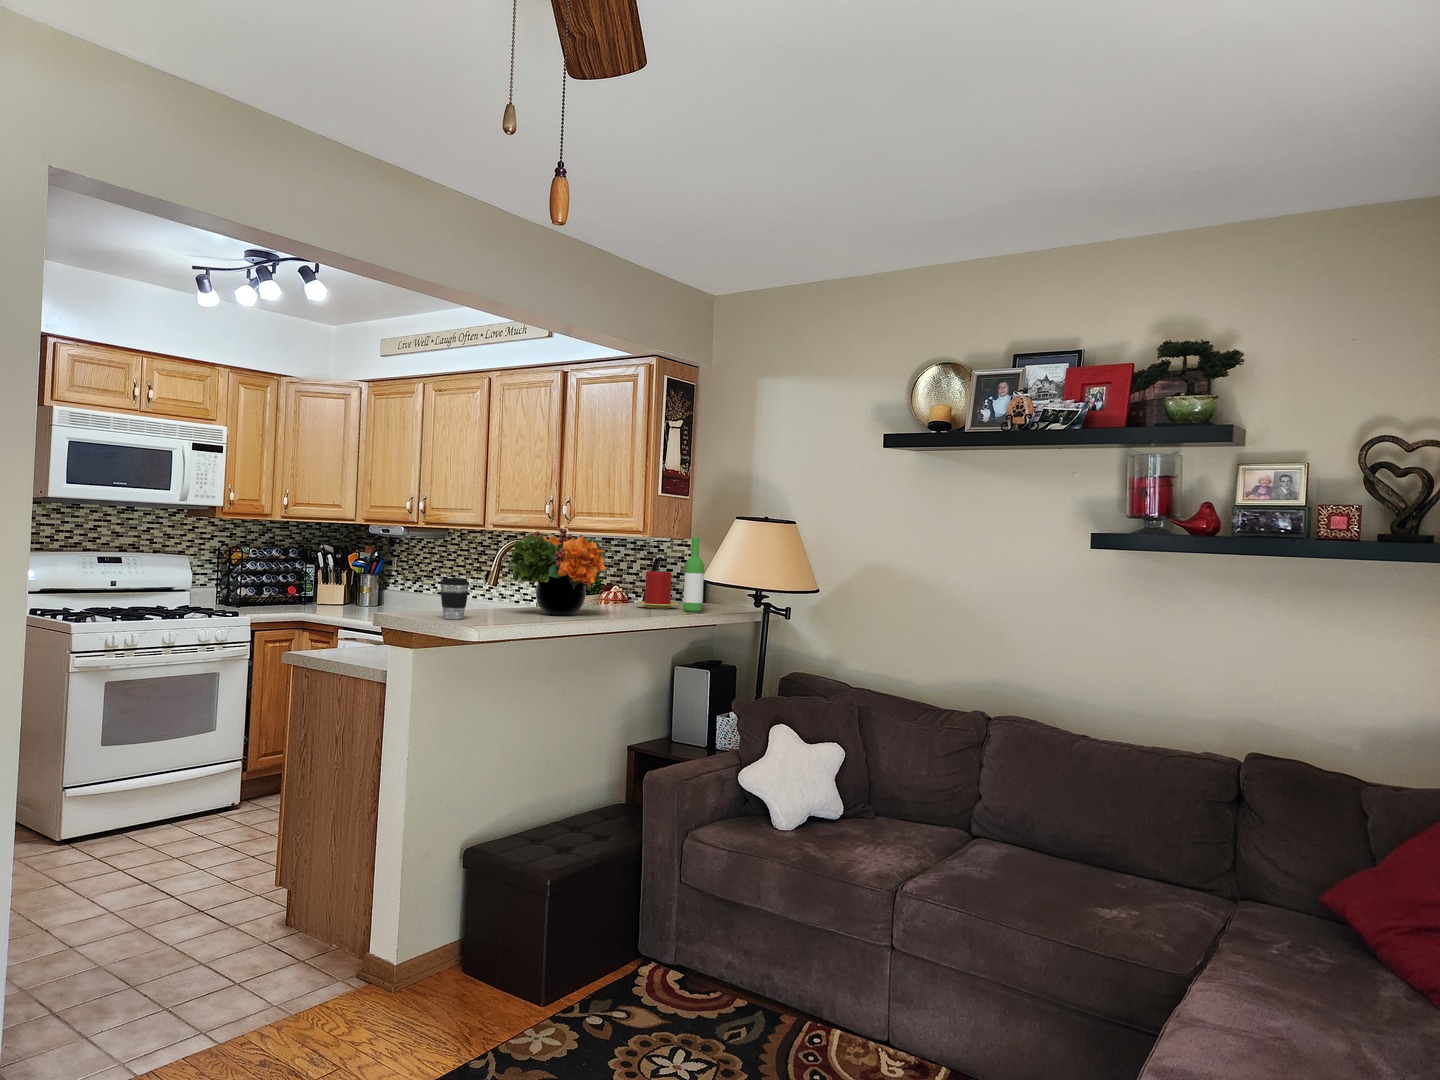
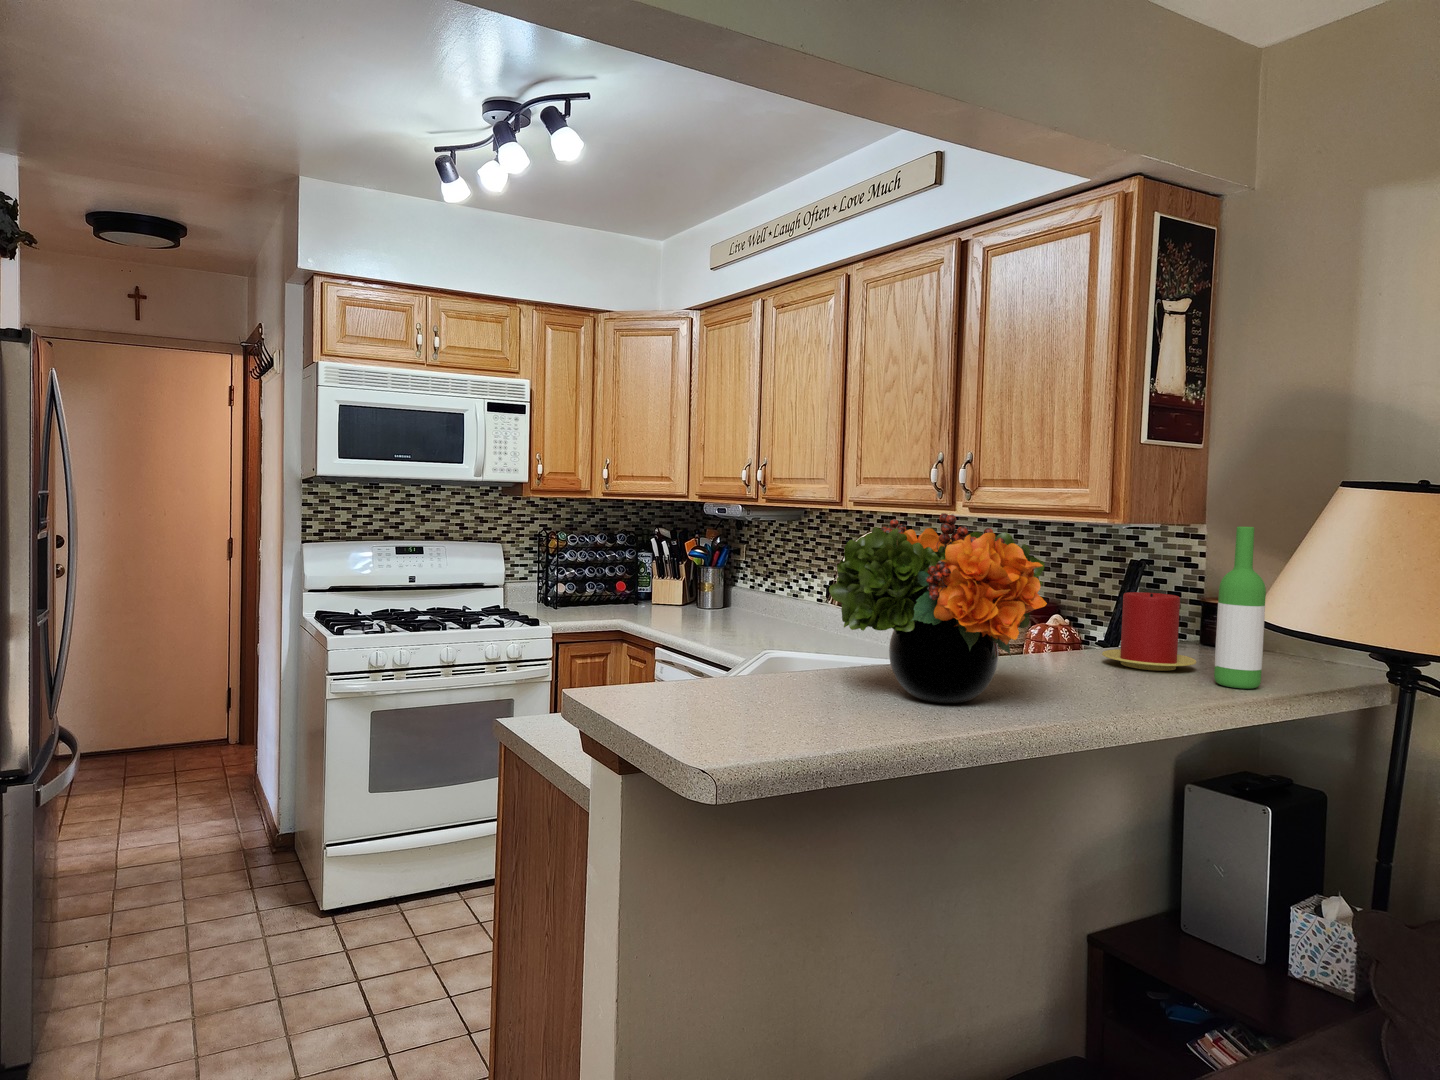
coffee cup: present [440,578,469,619] -> none [669,626,731,721]

